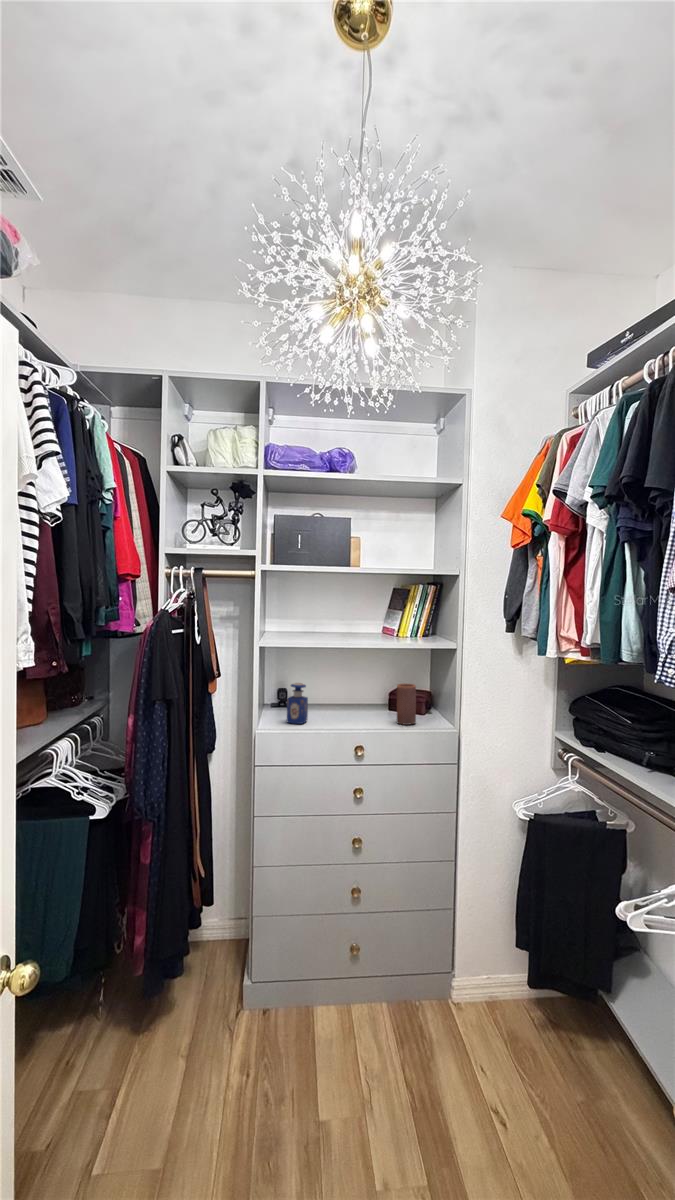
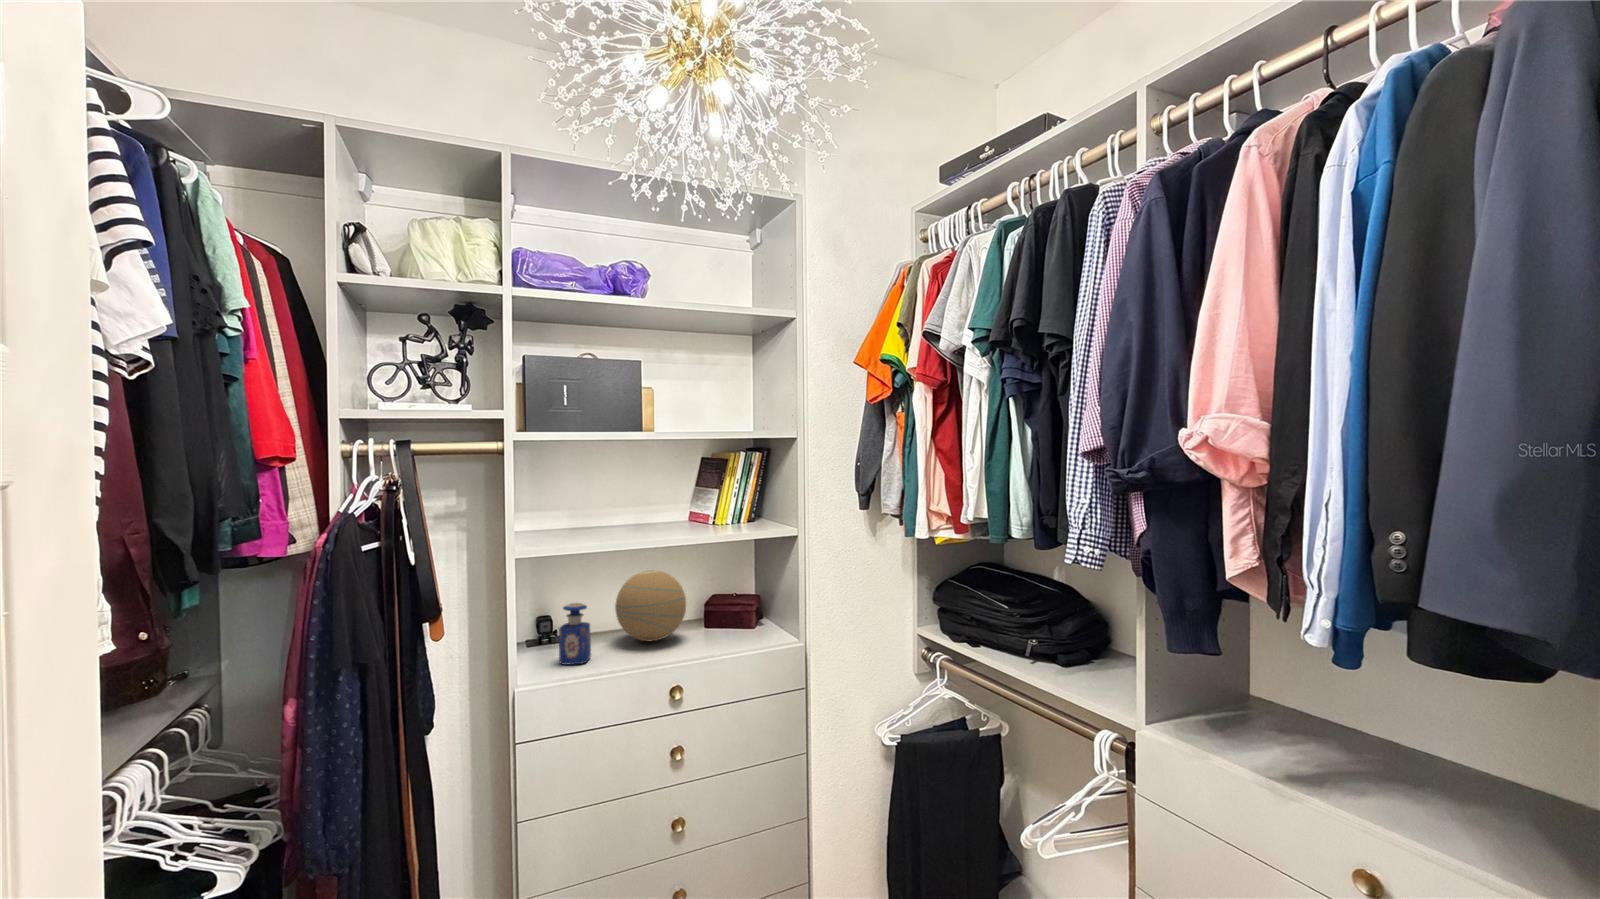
decorative orb: none [327,667,376,716] -> present [615,570,686,641]
candle: present [397,683,416,725] -> none [717,587,744,644]

